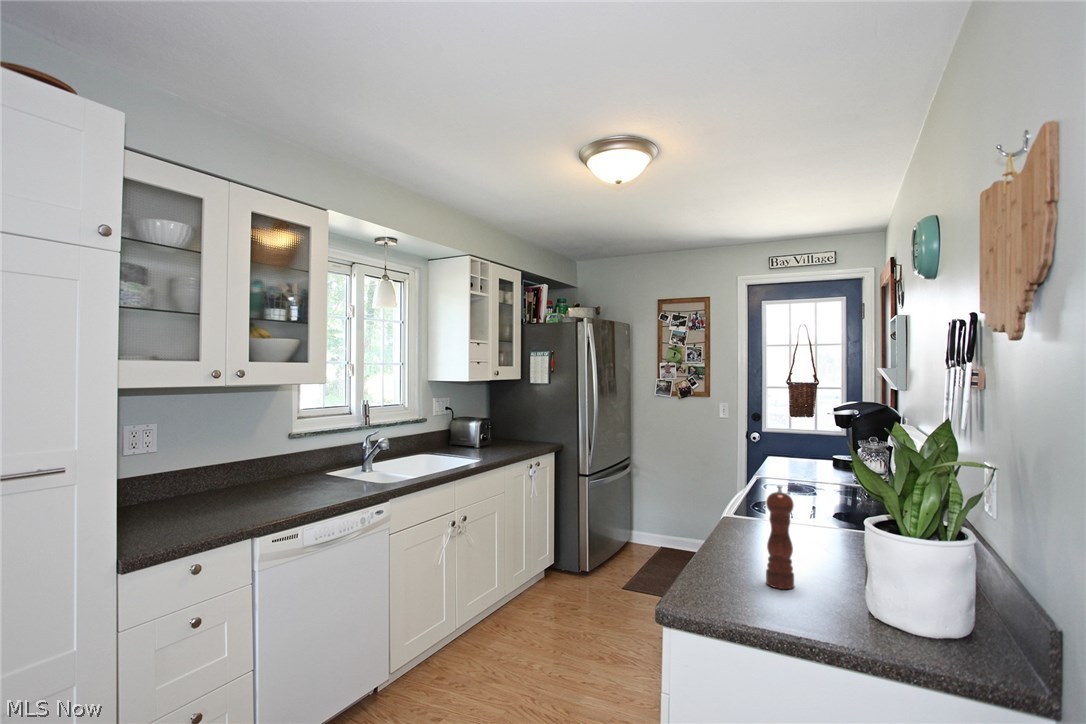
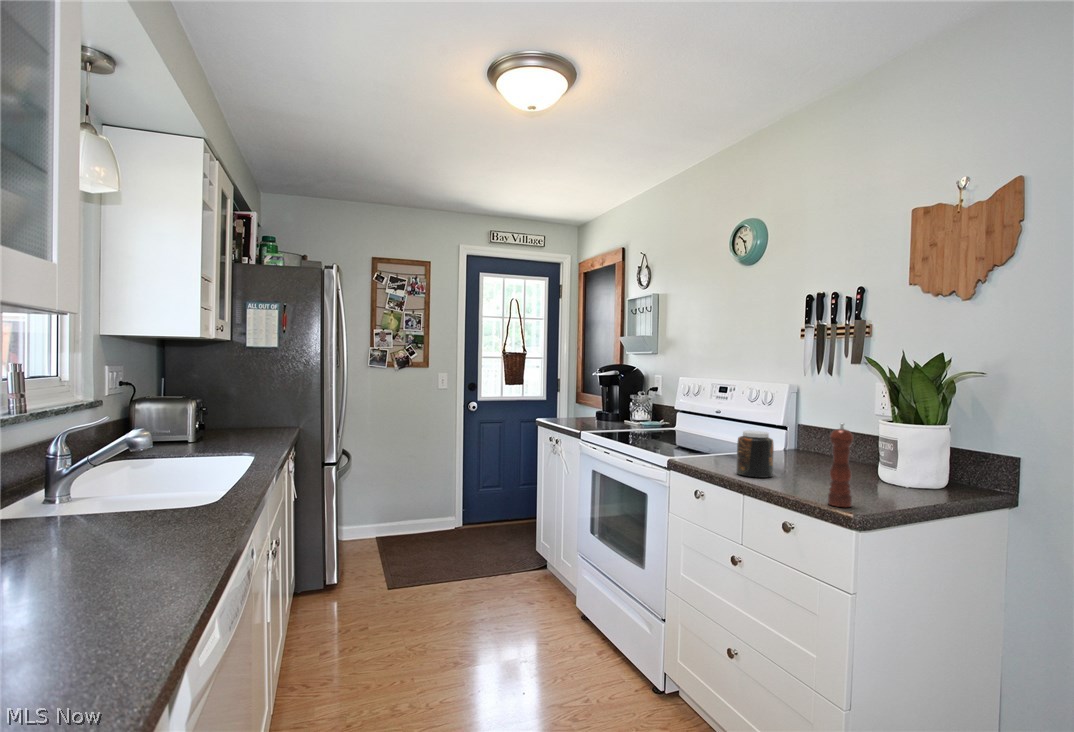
jar: none [790,487,834,546] -> present [736,431,774,478]

